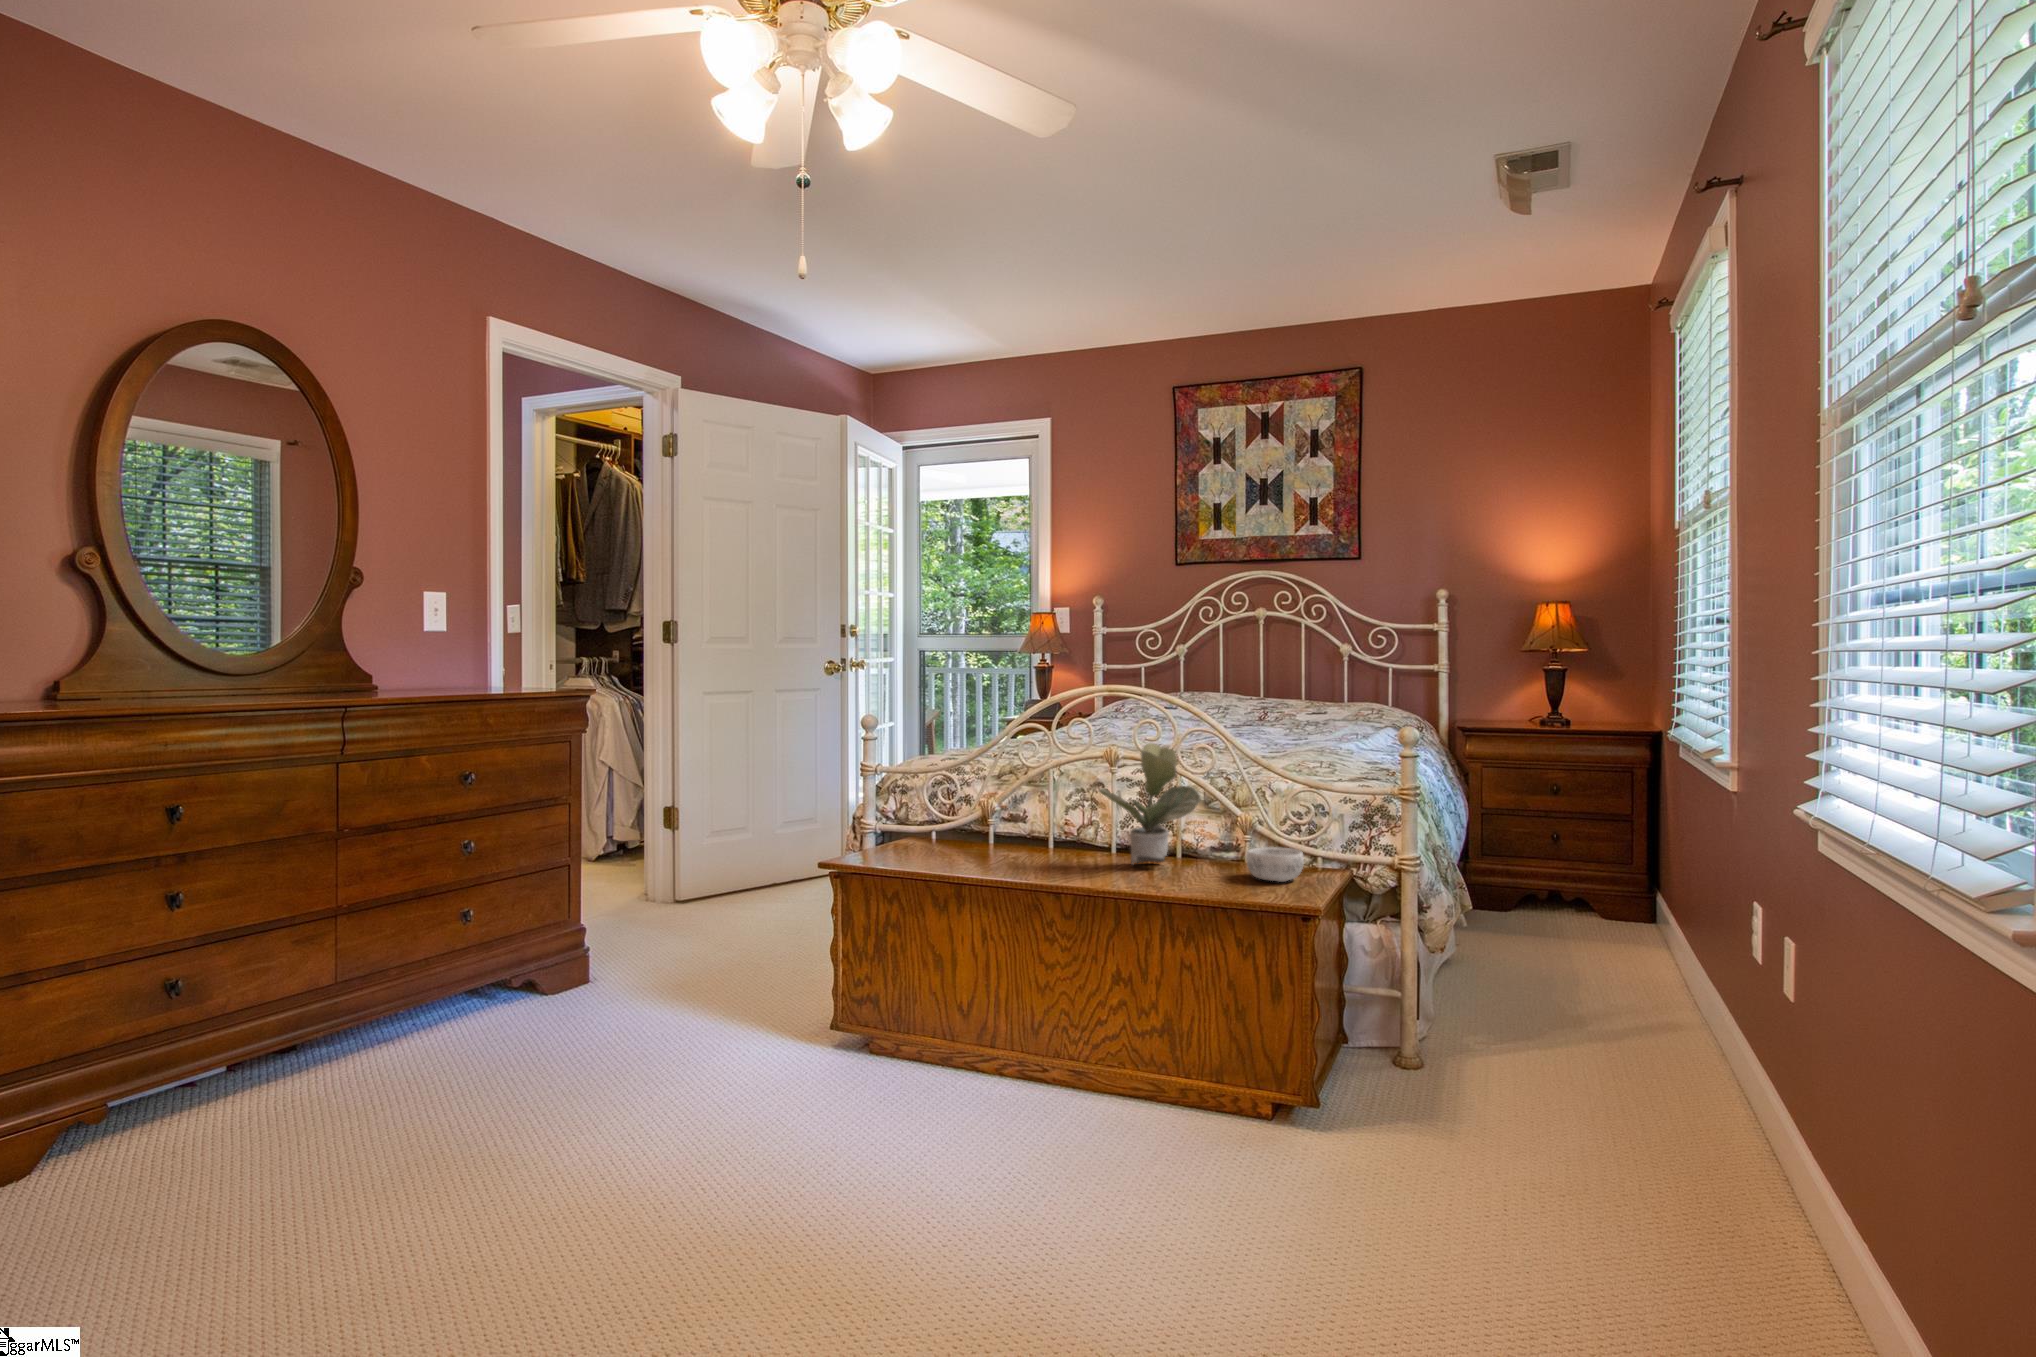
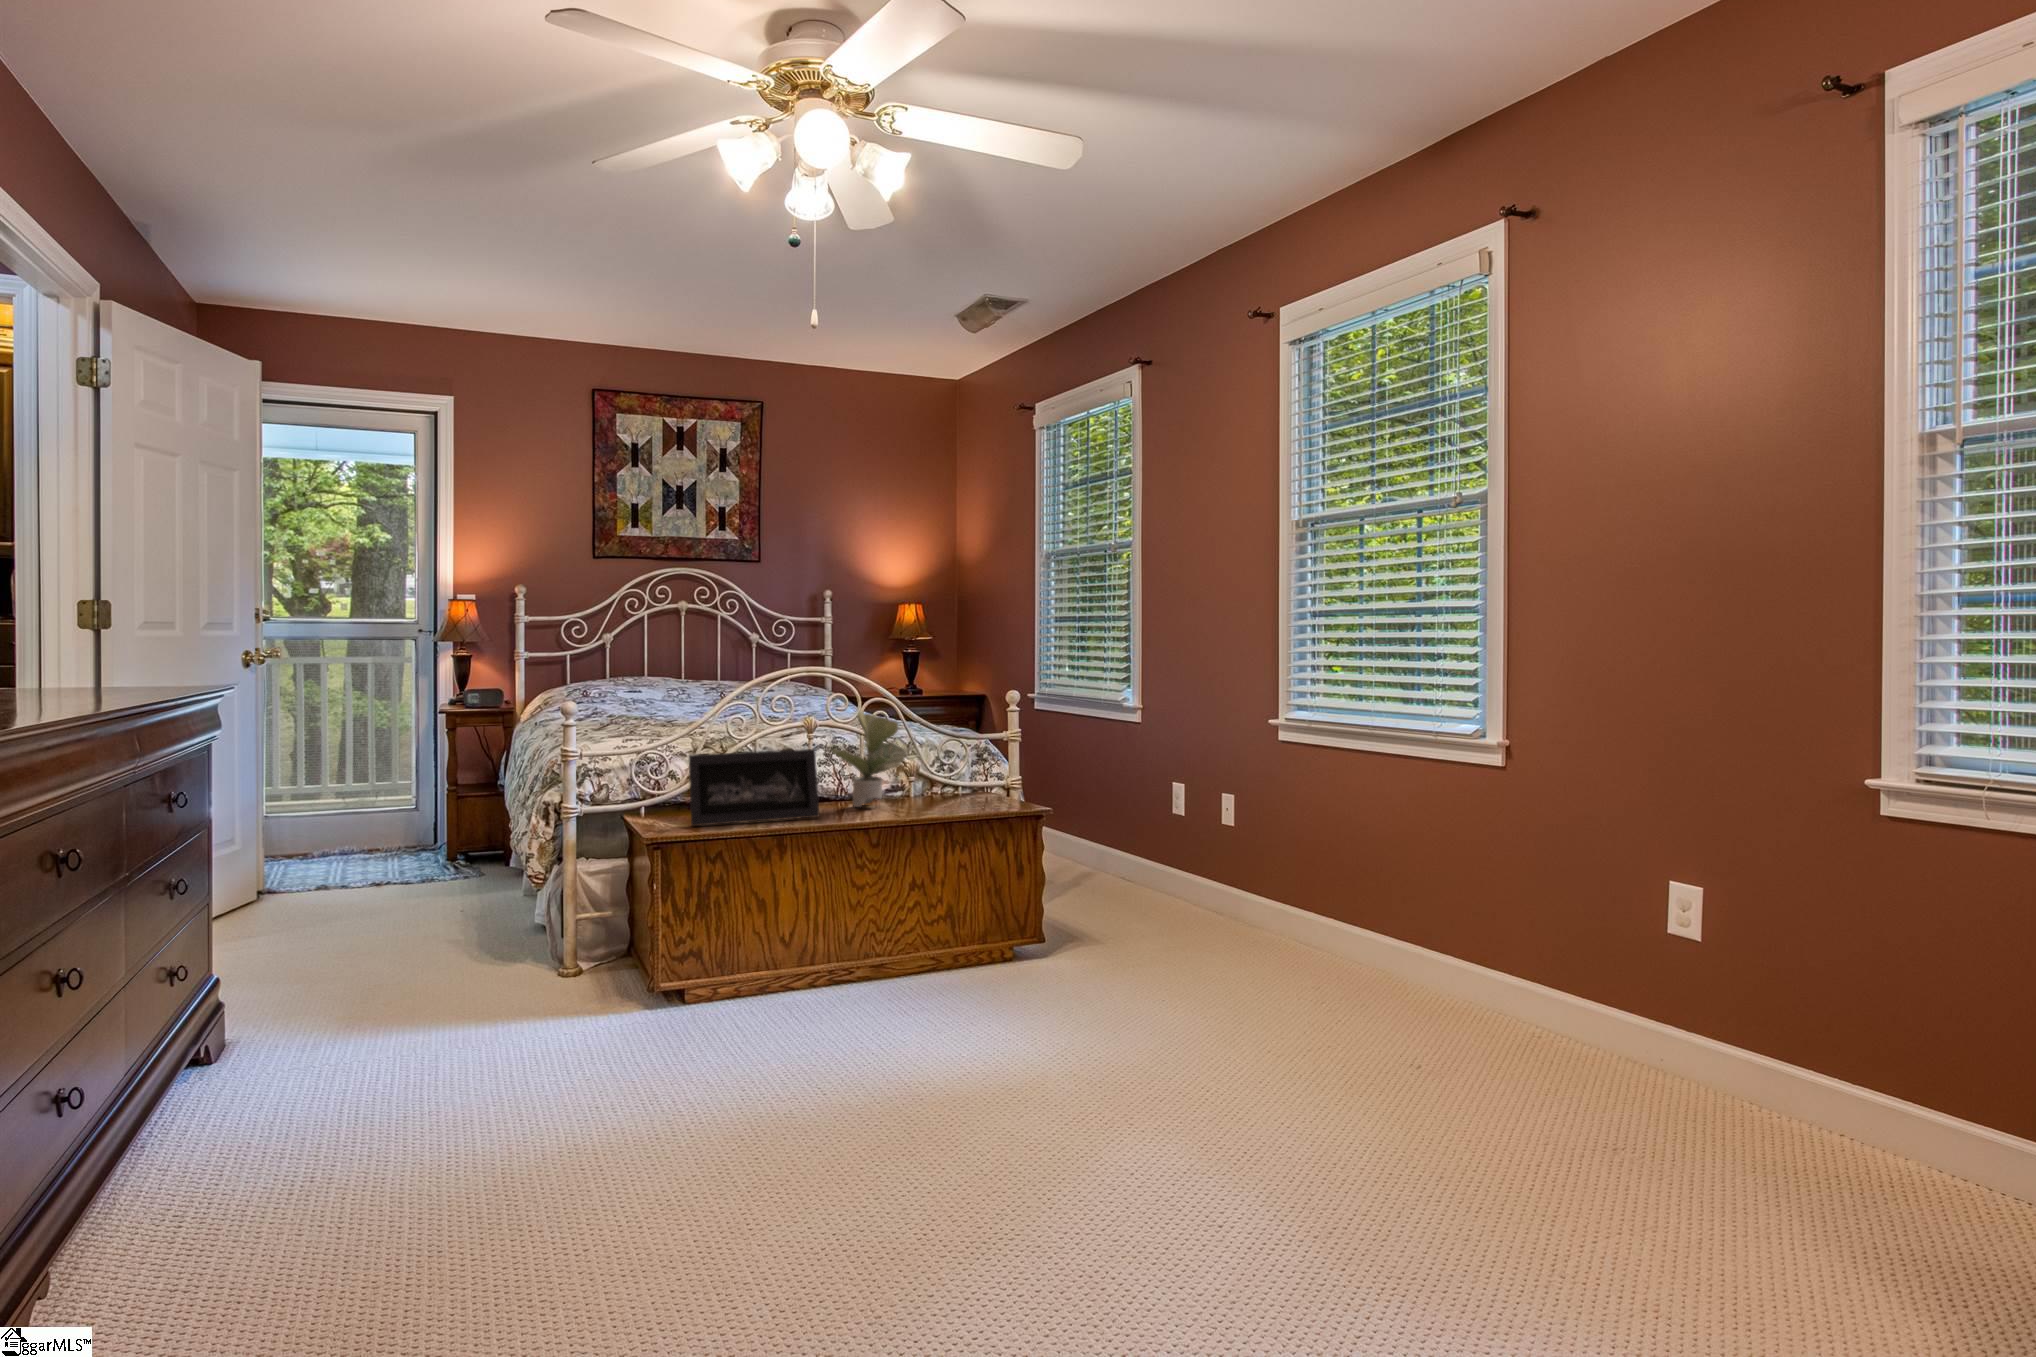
picture frame: none [927,778,1068,869] -> present [689,749,819,826]
decorative bowl: present [1246,847,1304,882] -> none [941,779,981,802]

